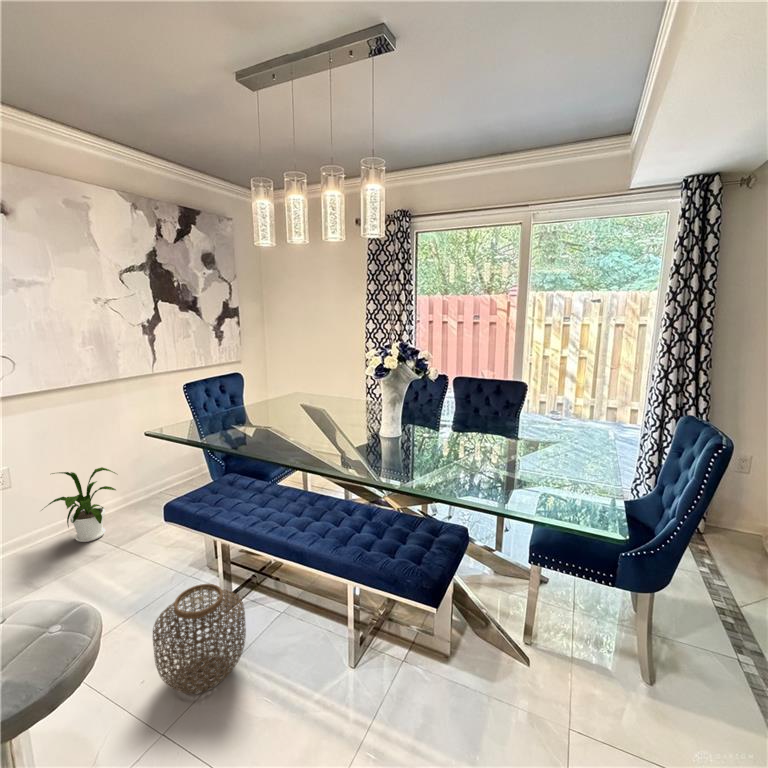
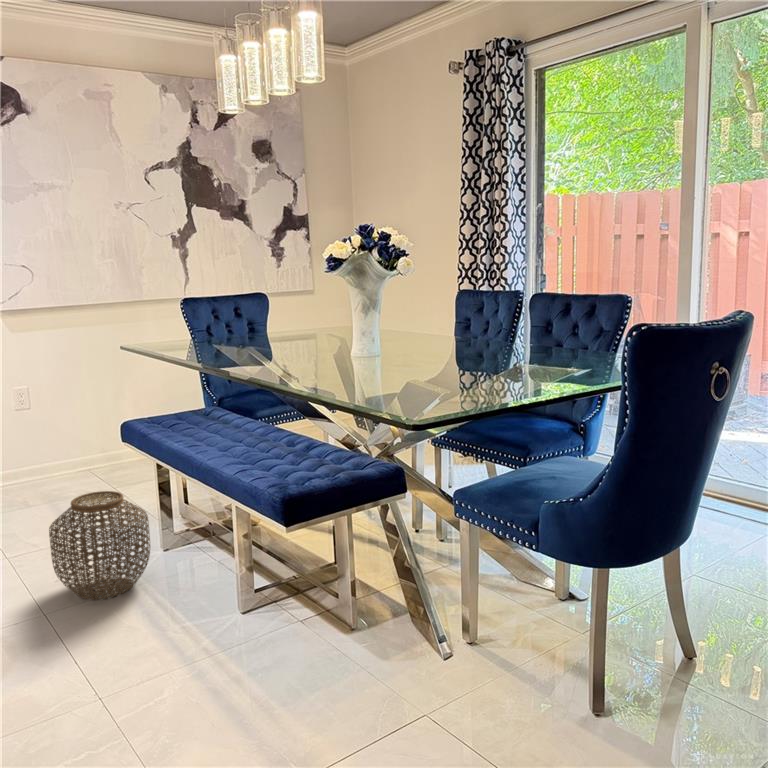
house plant: present [42,467,116,542] -> none [52,396,126,481]

